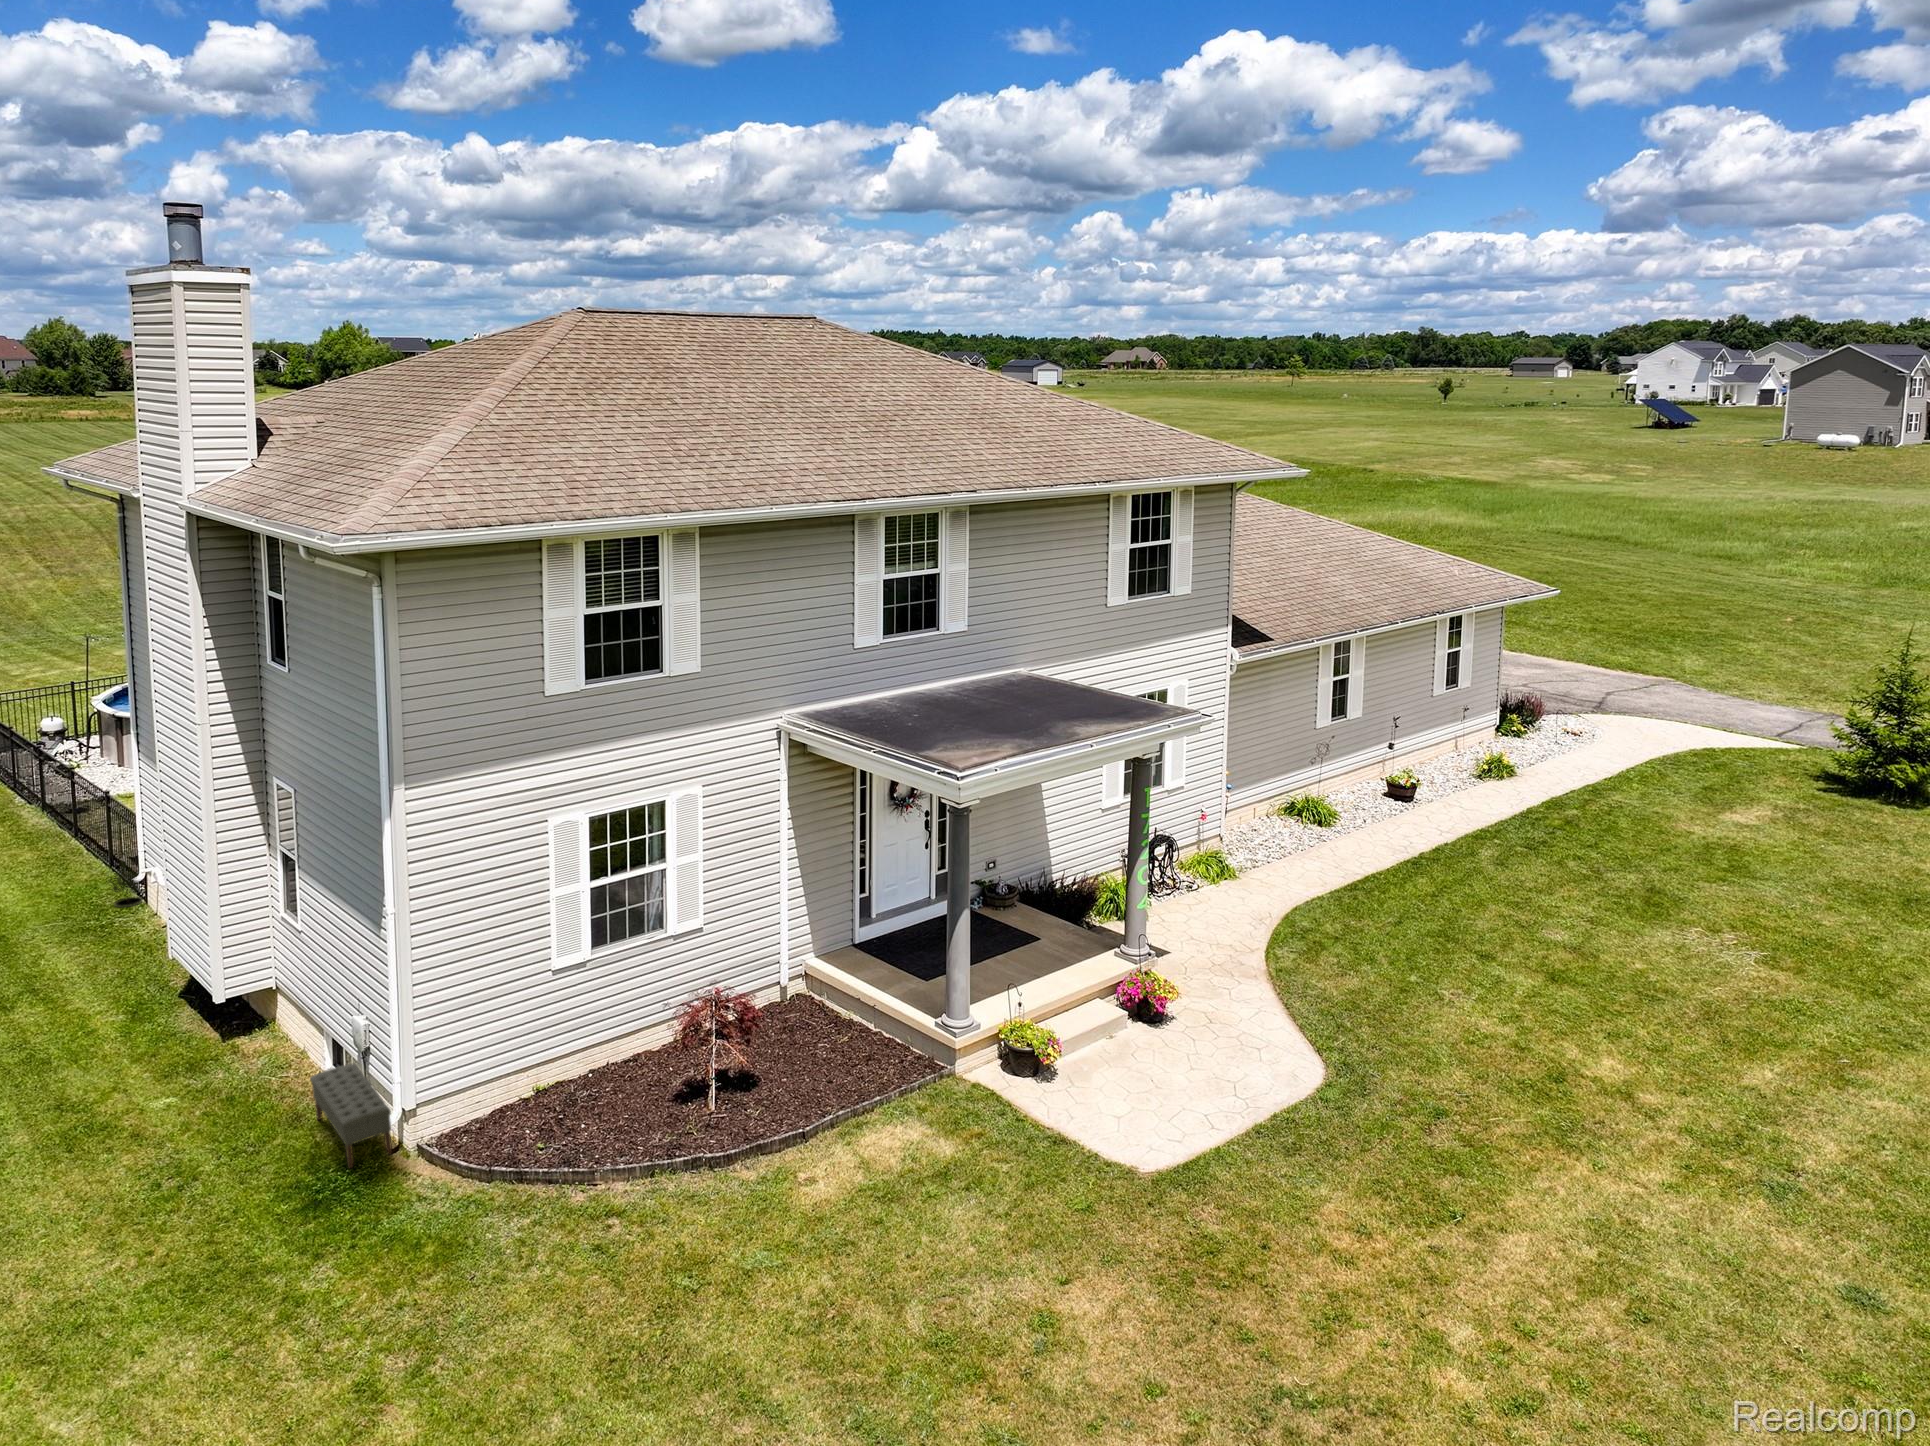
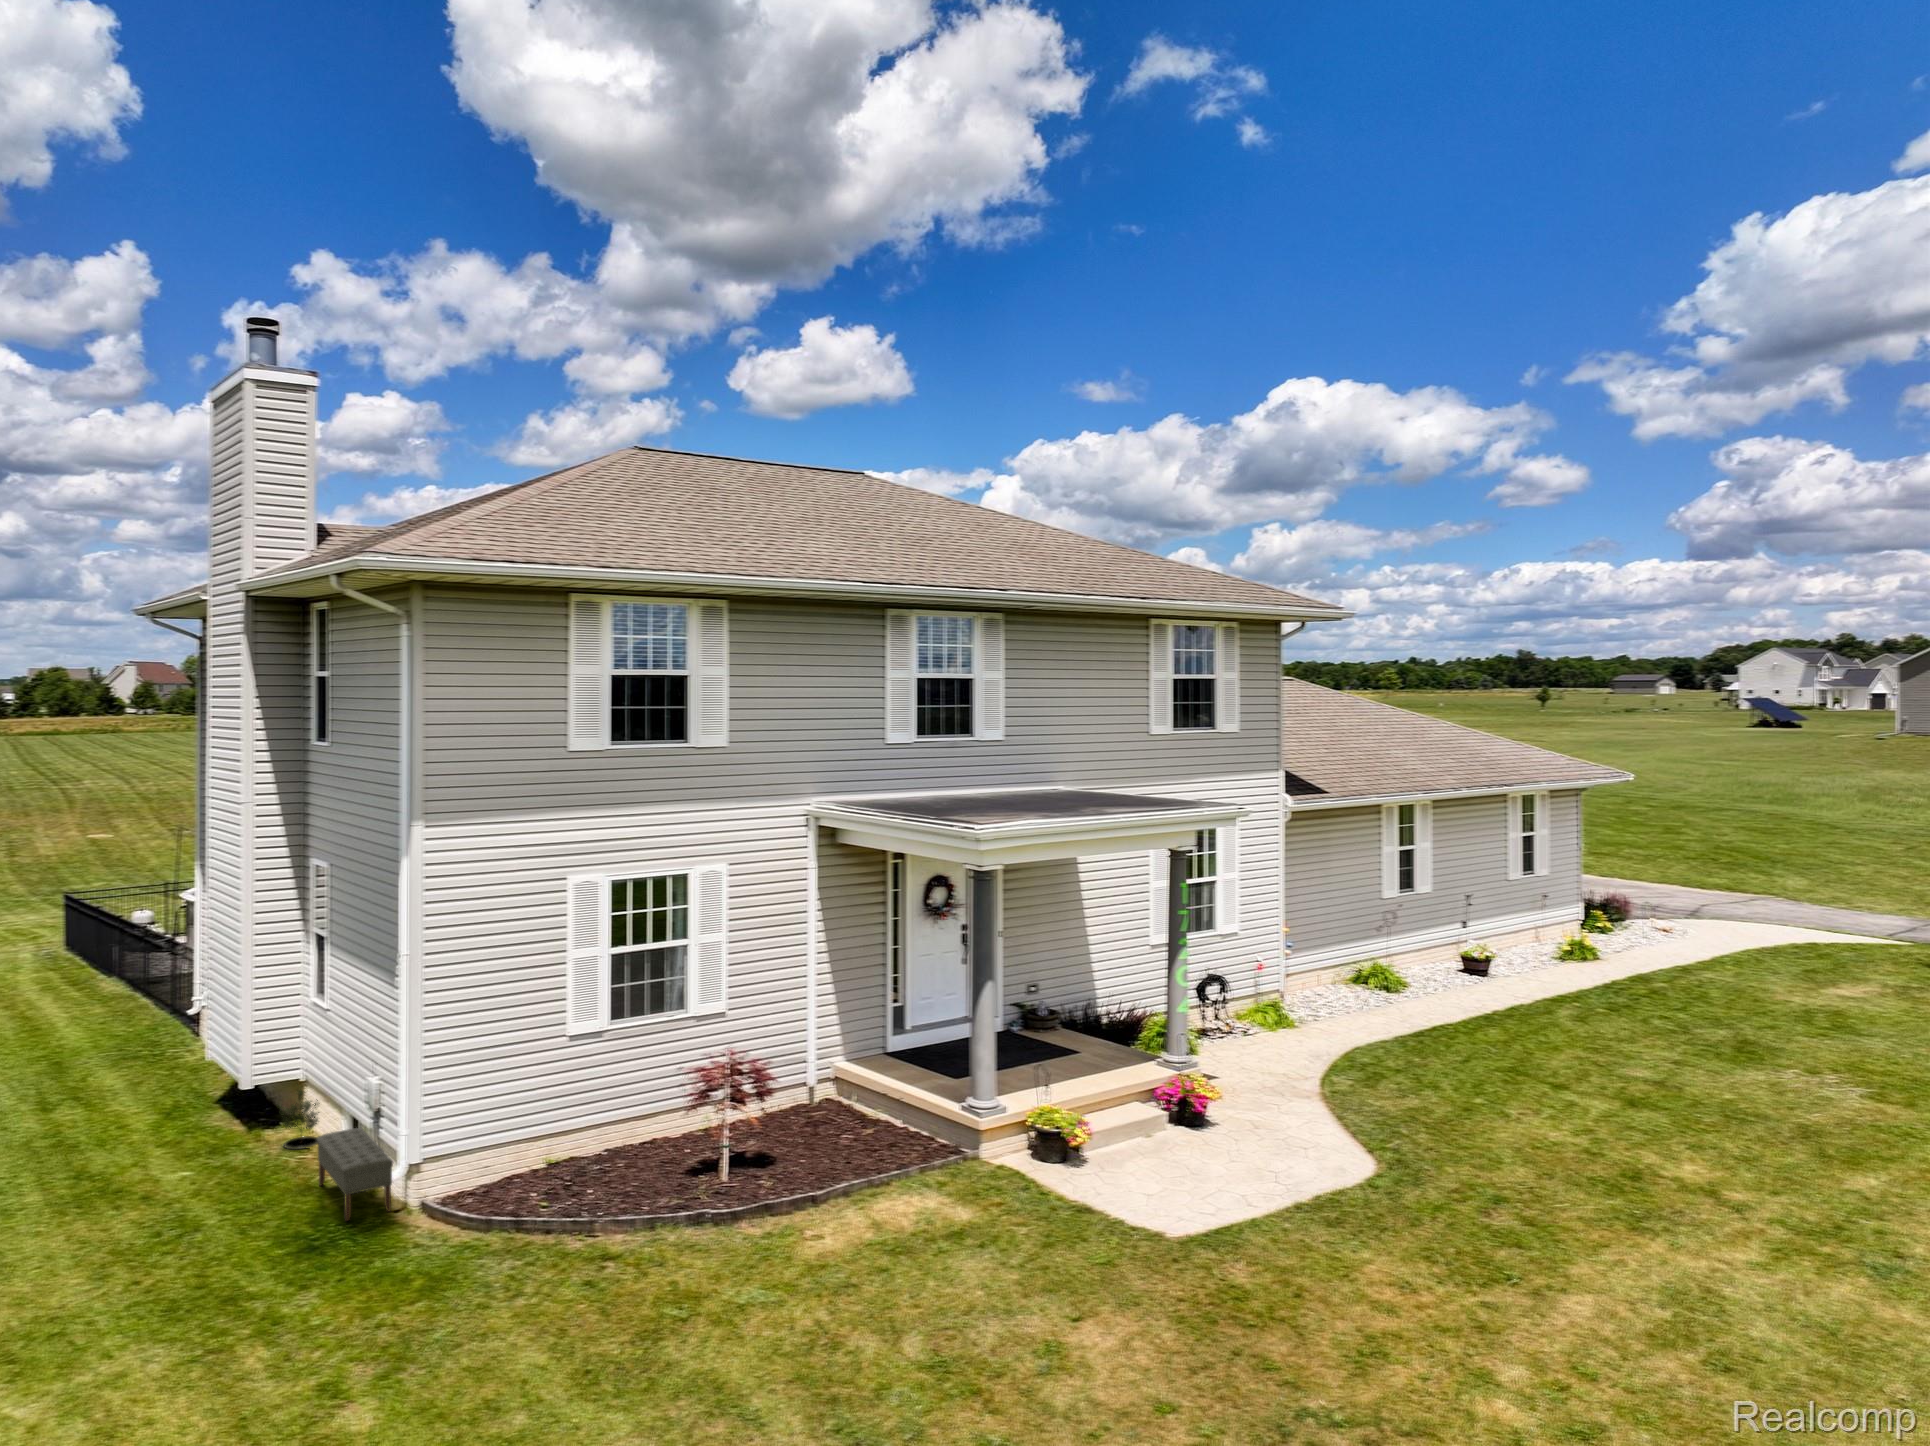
potted tree: present [108,864,143,907] -> present [280,1085,319,1149]

